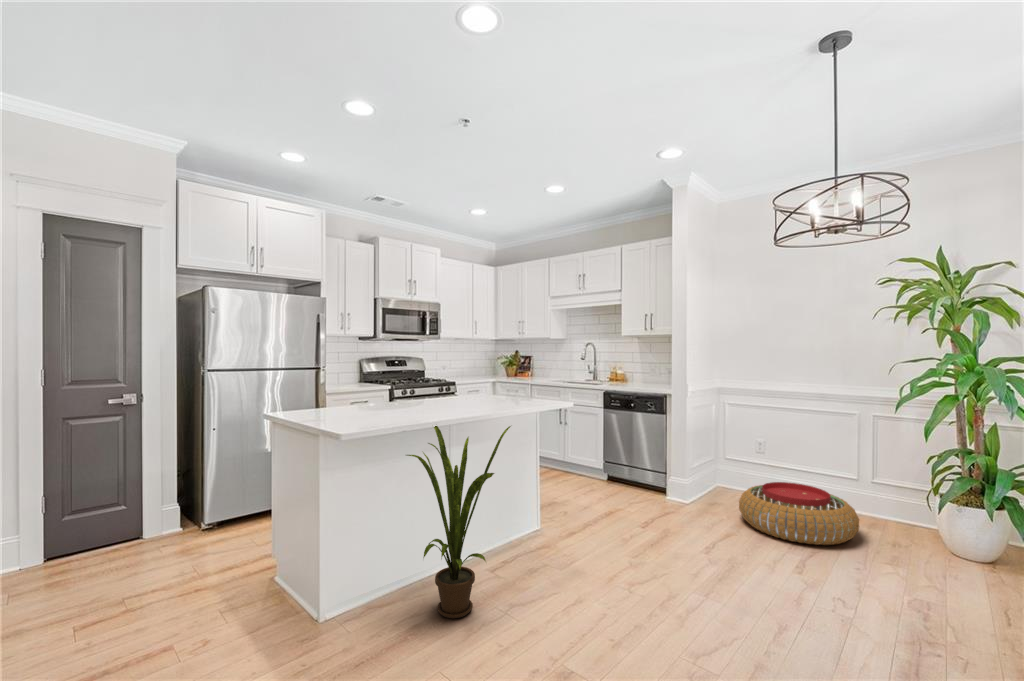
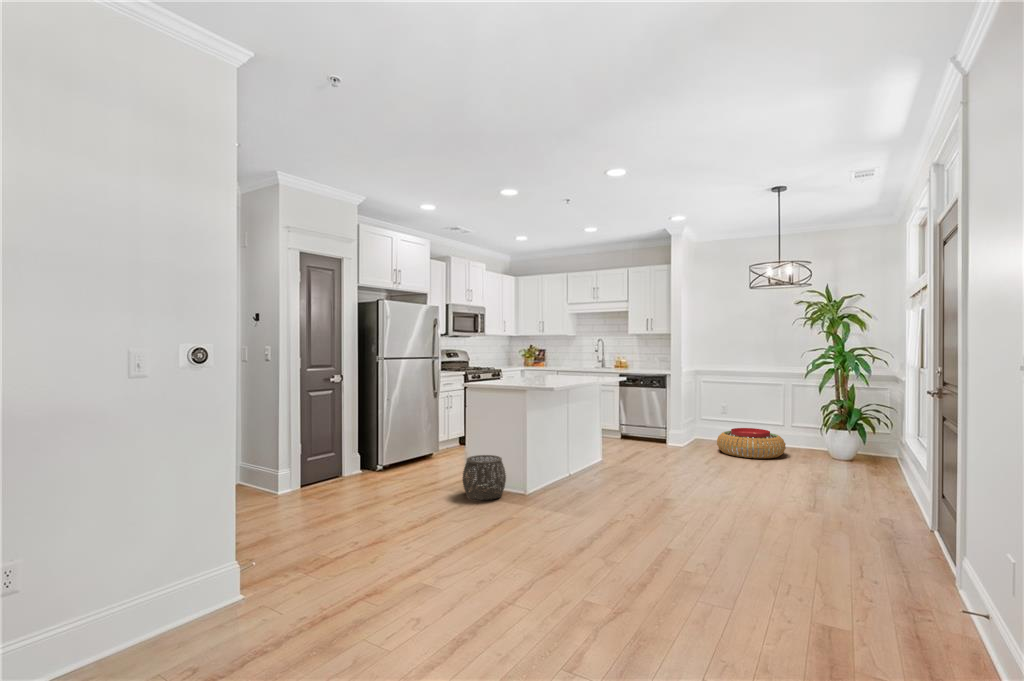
house plant: present [407,426,511,618] -> none [563,383,624,489]
woven basket: none [196,540,287,637] -> present [463,455,506,500]

